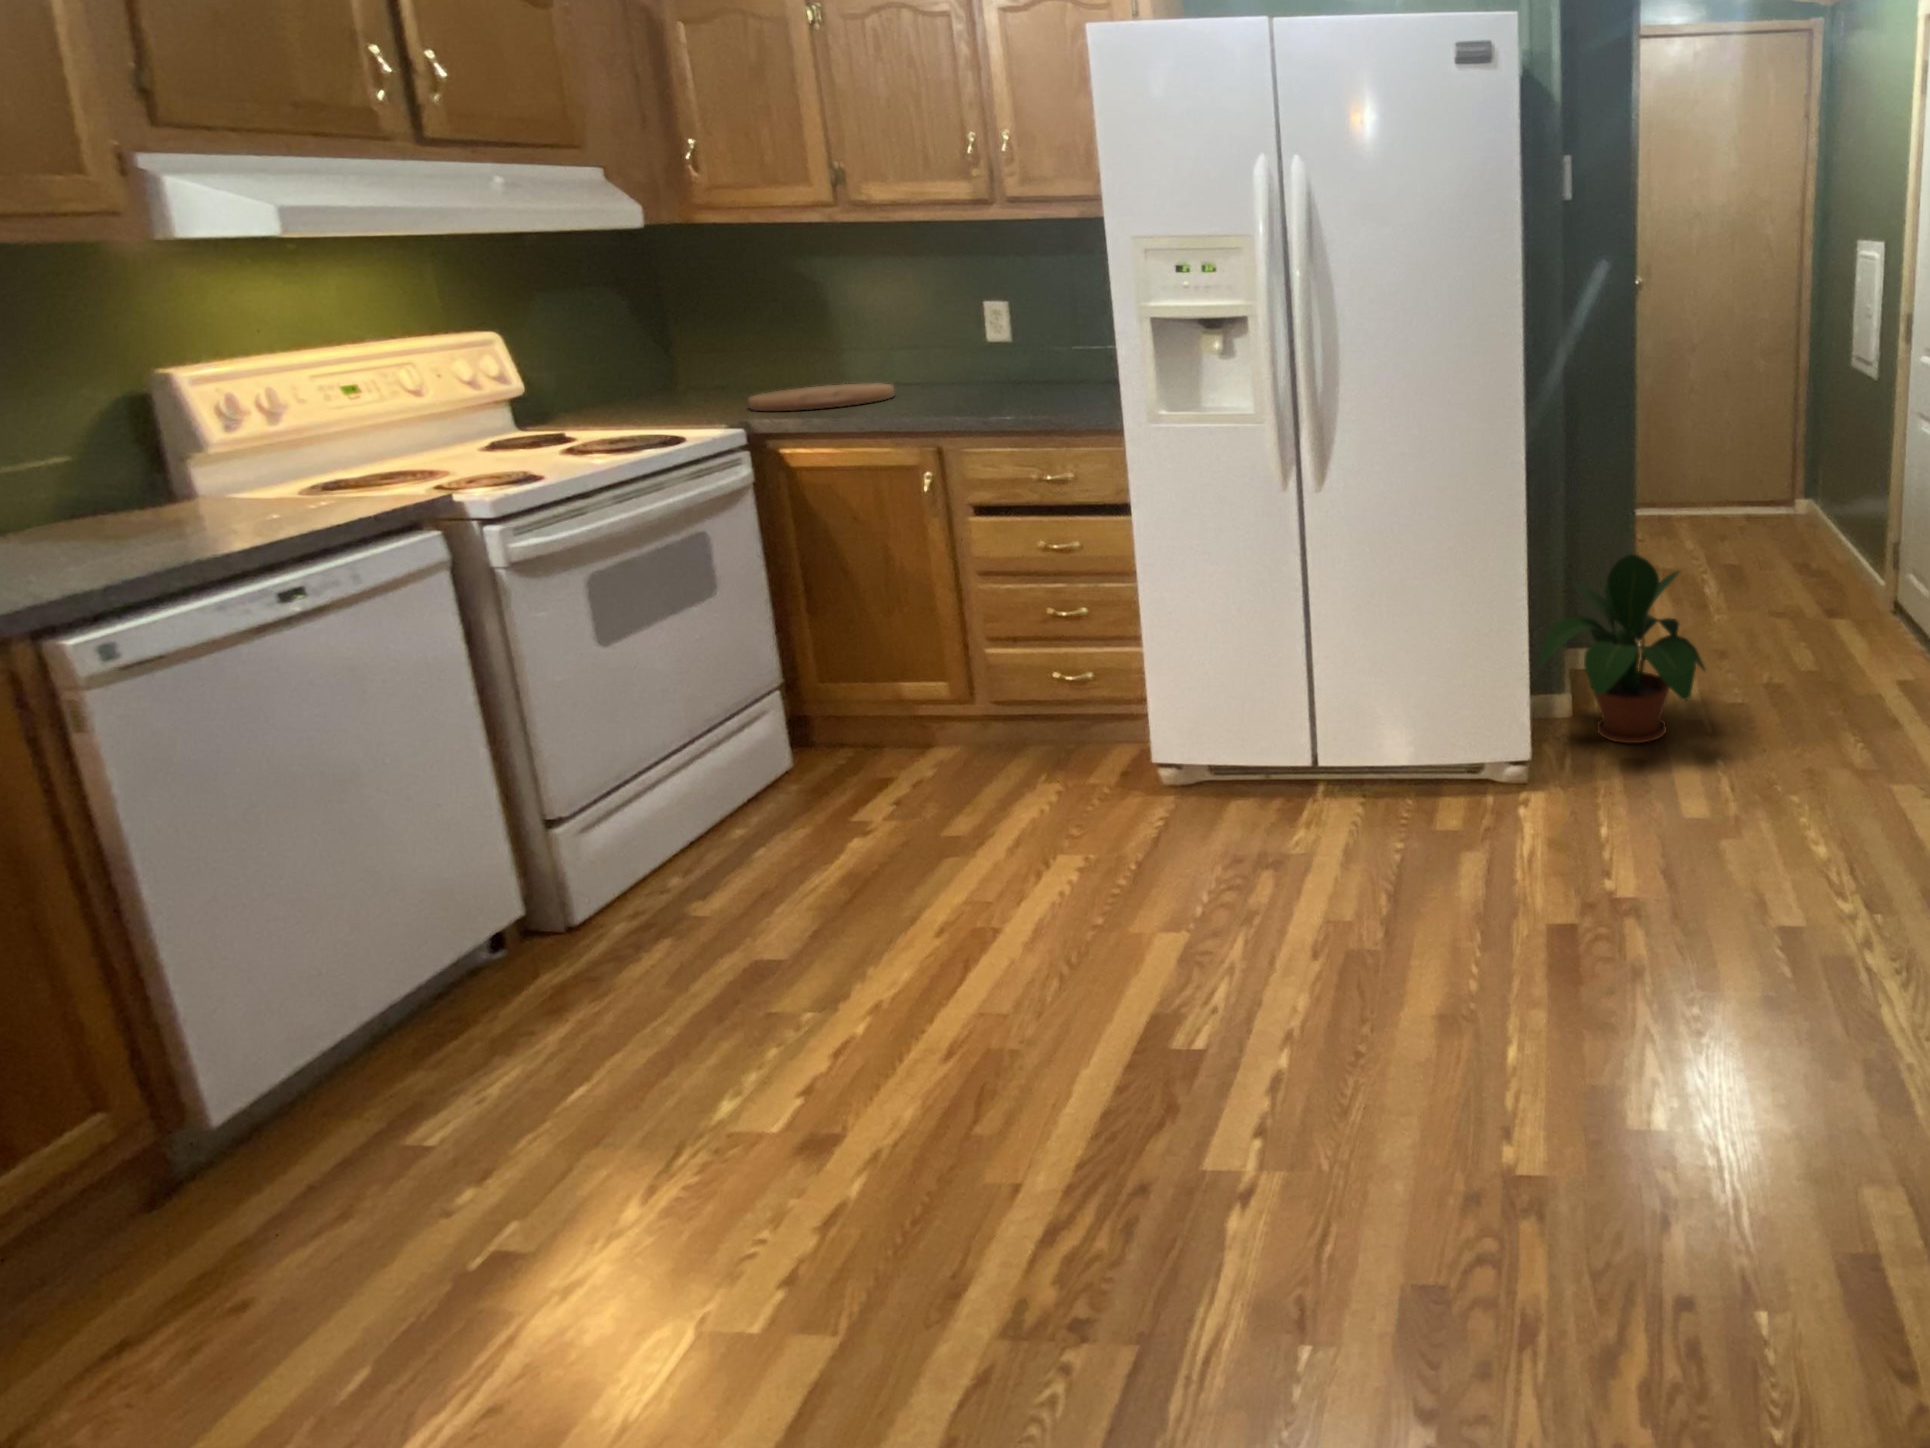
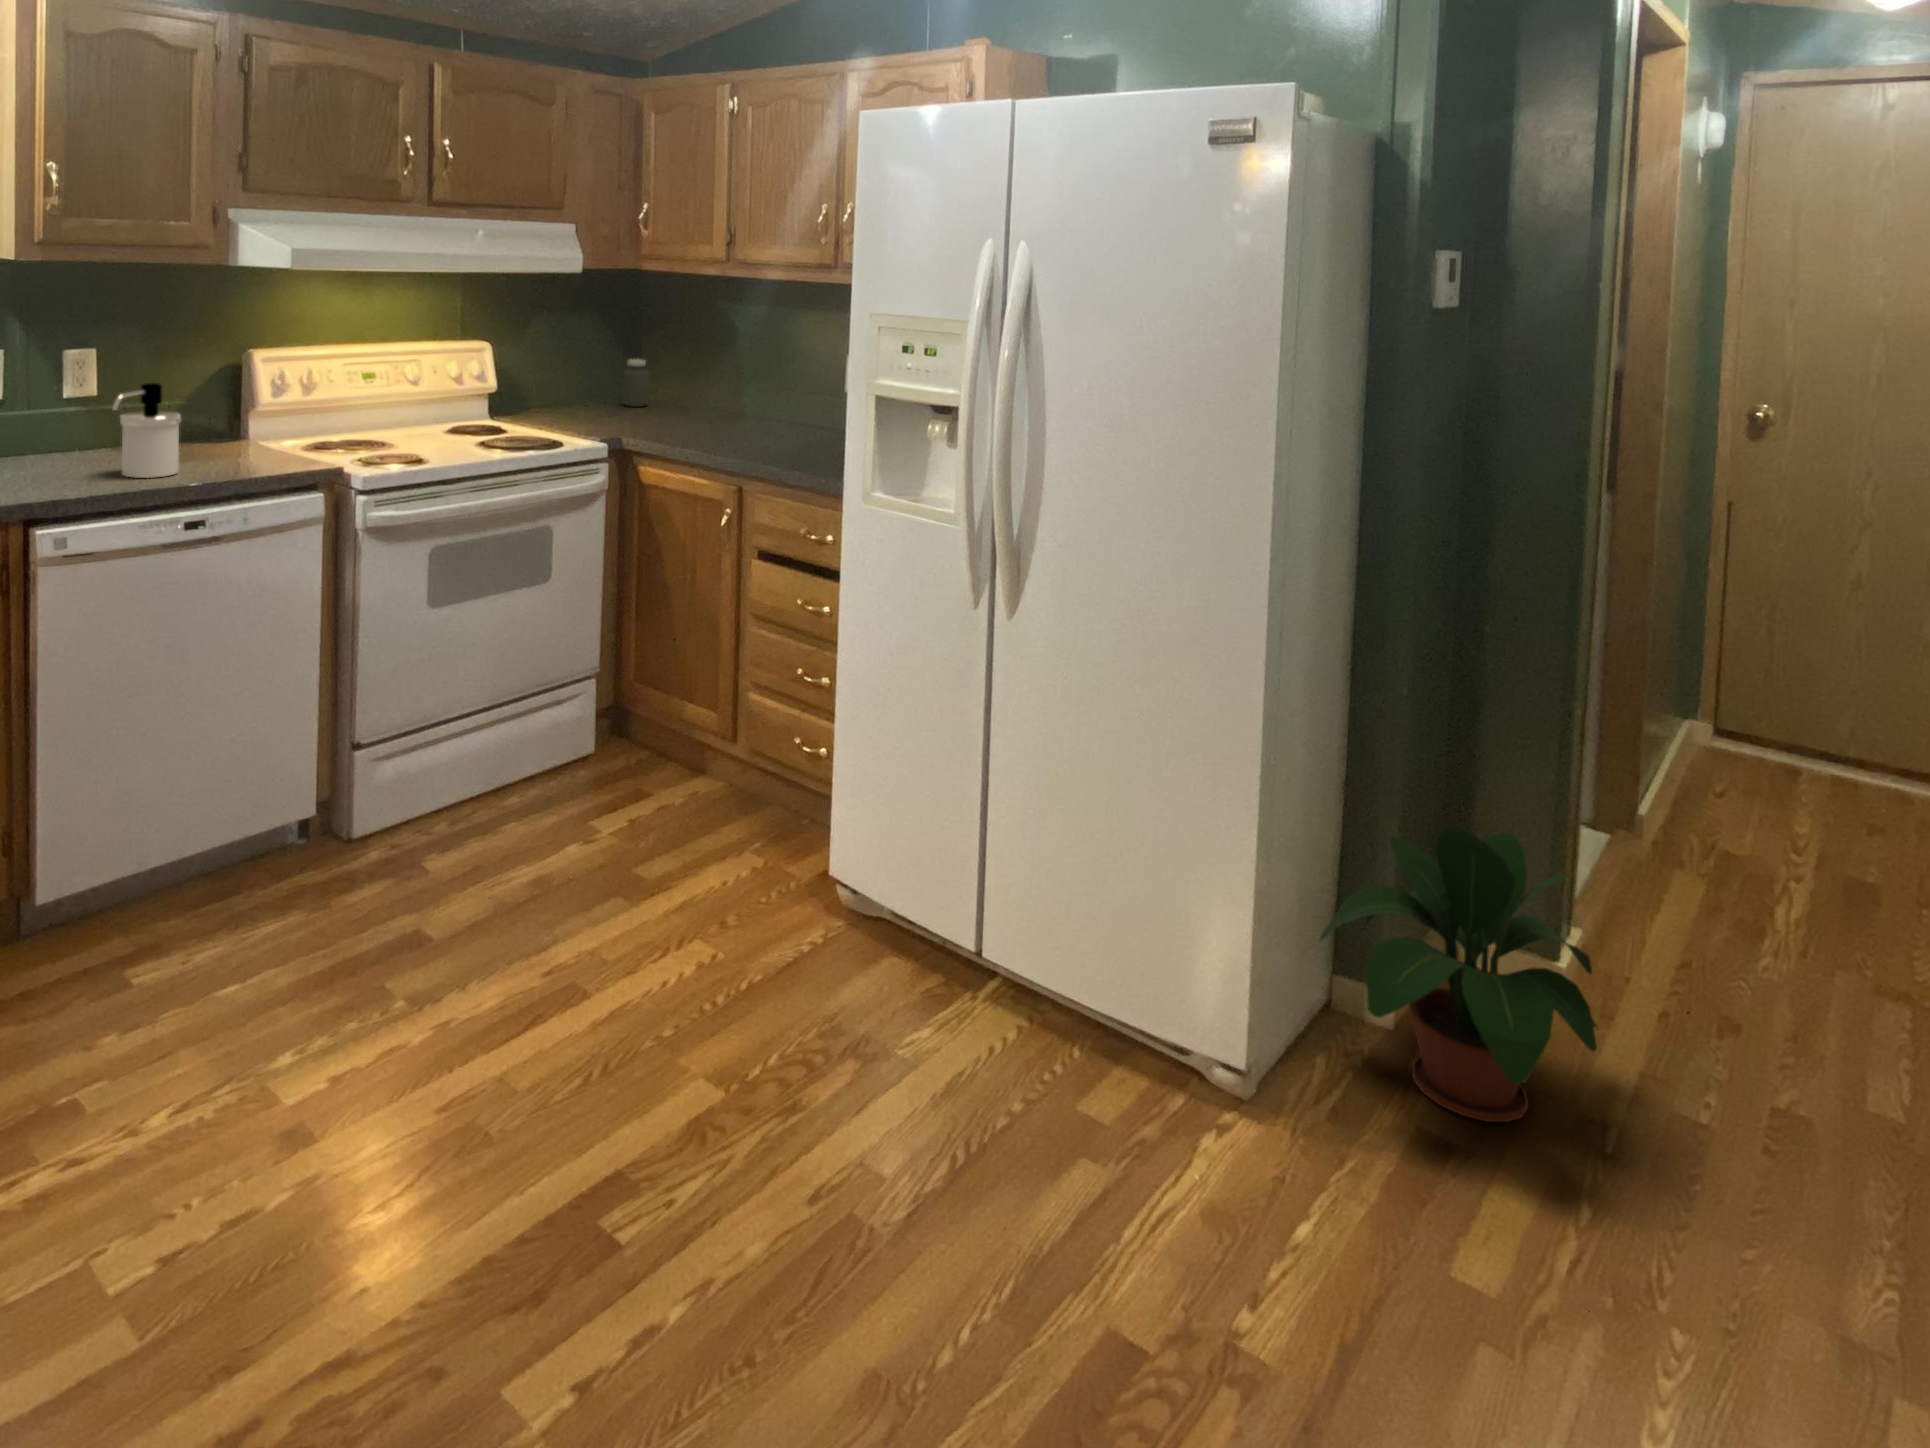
jar: none [658,346,697,401] -> present [623,359,649,407]
cutting board: present [748,383,895,411] -> none [651,411,770,435]
soap dispenser: none [58,416,191,556] -> present [113,383,181,478]

